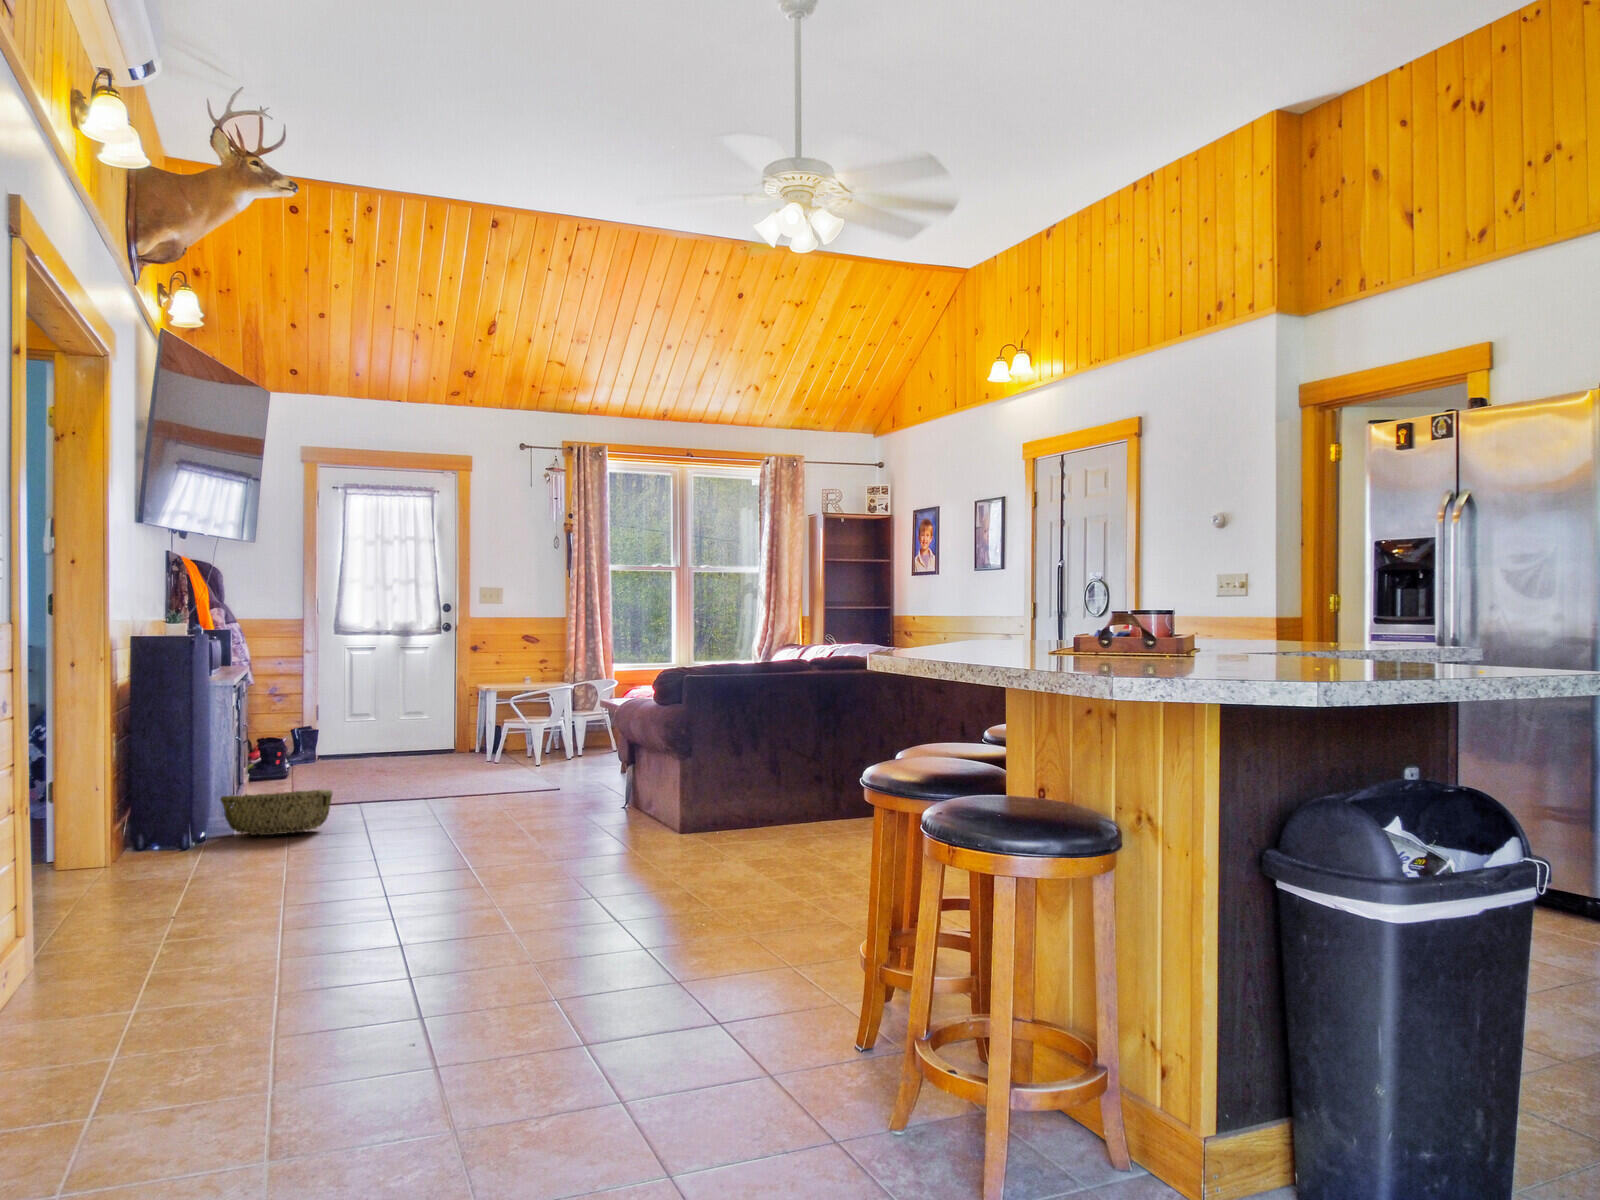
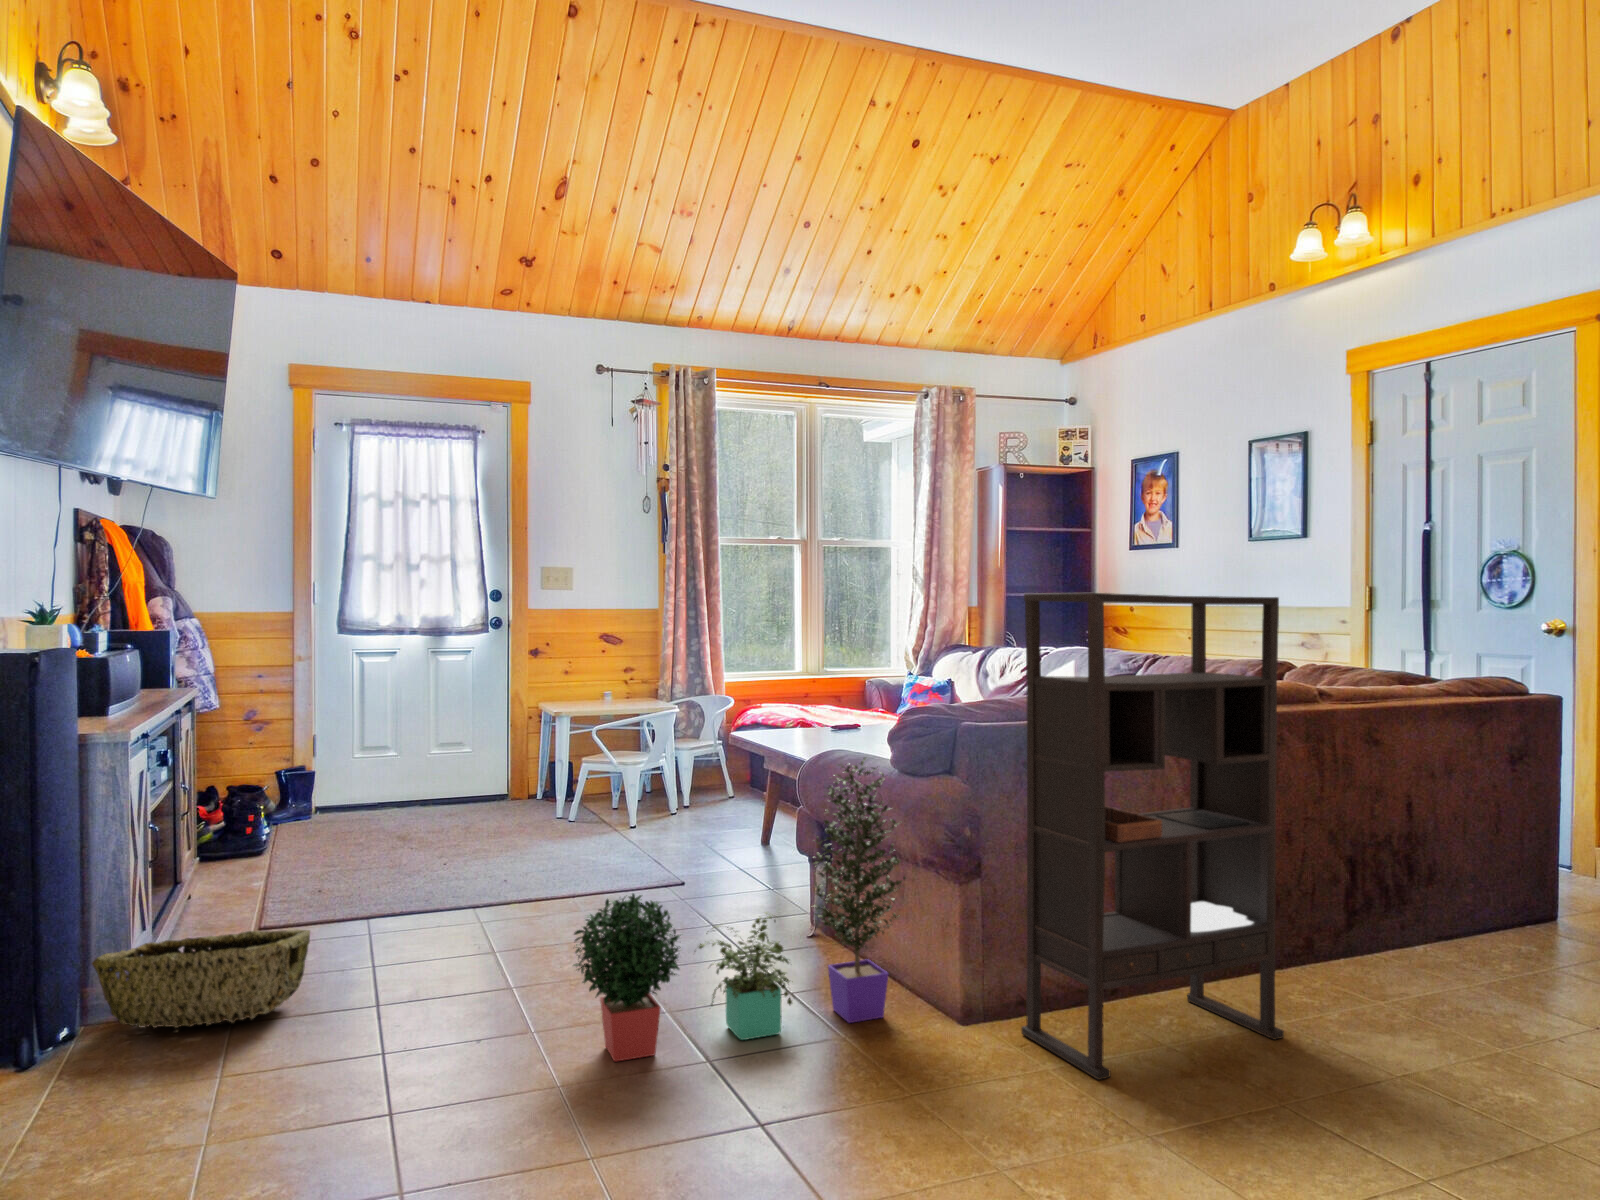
bookshelf: none [708,606,842,846] -> present [1021,593,1284,1080]
potted plant: none [472,694,655,844] -> present [573,757,906,1062]

